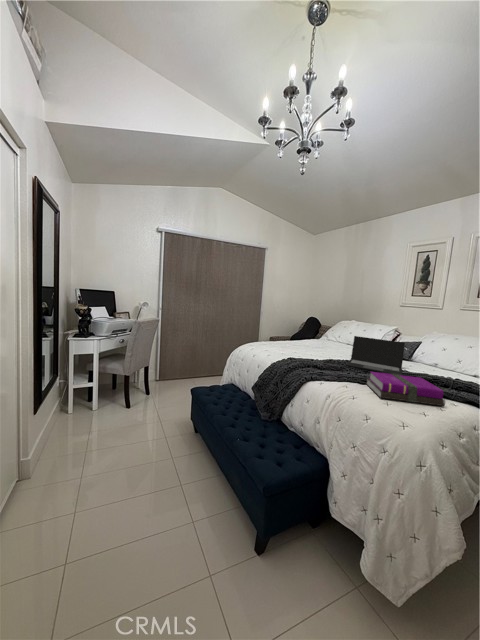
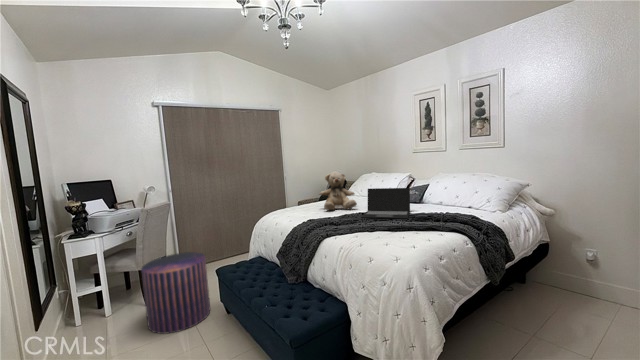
teddy bear: none [299,313,339,354] -> present [319,171,357,211]
pouf: none [125,367,184,441] -> present [141,252,210,334]
notebook: present [367,372,445,406] -> none [373,217,429,240]

